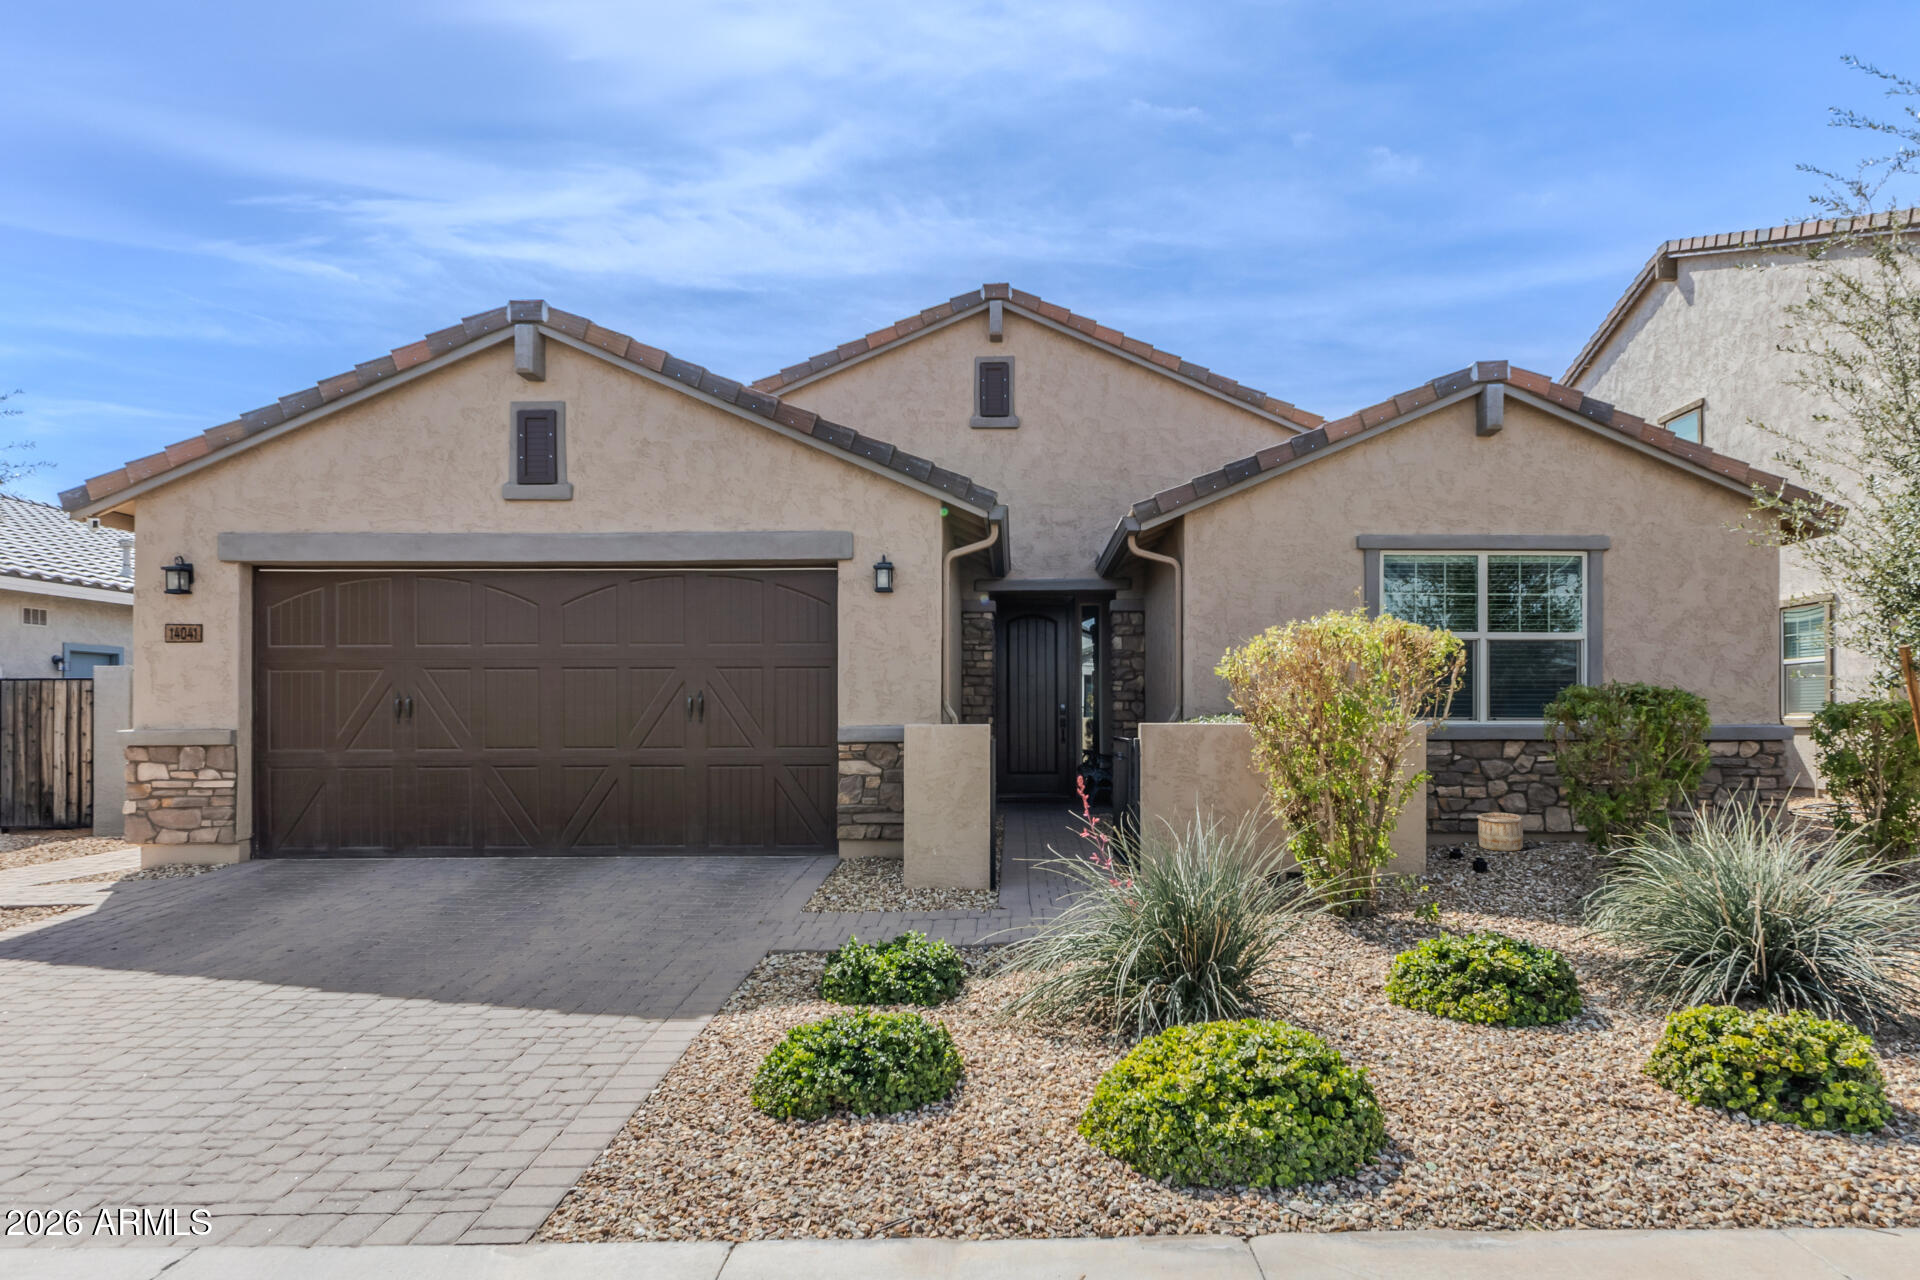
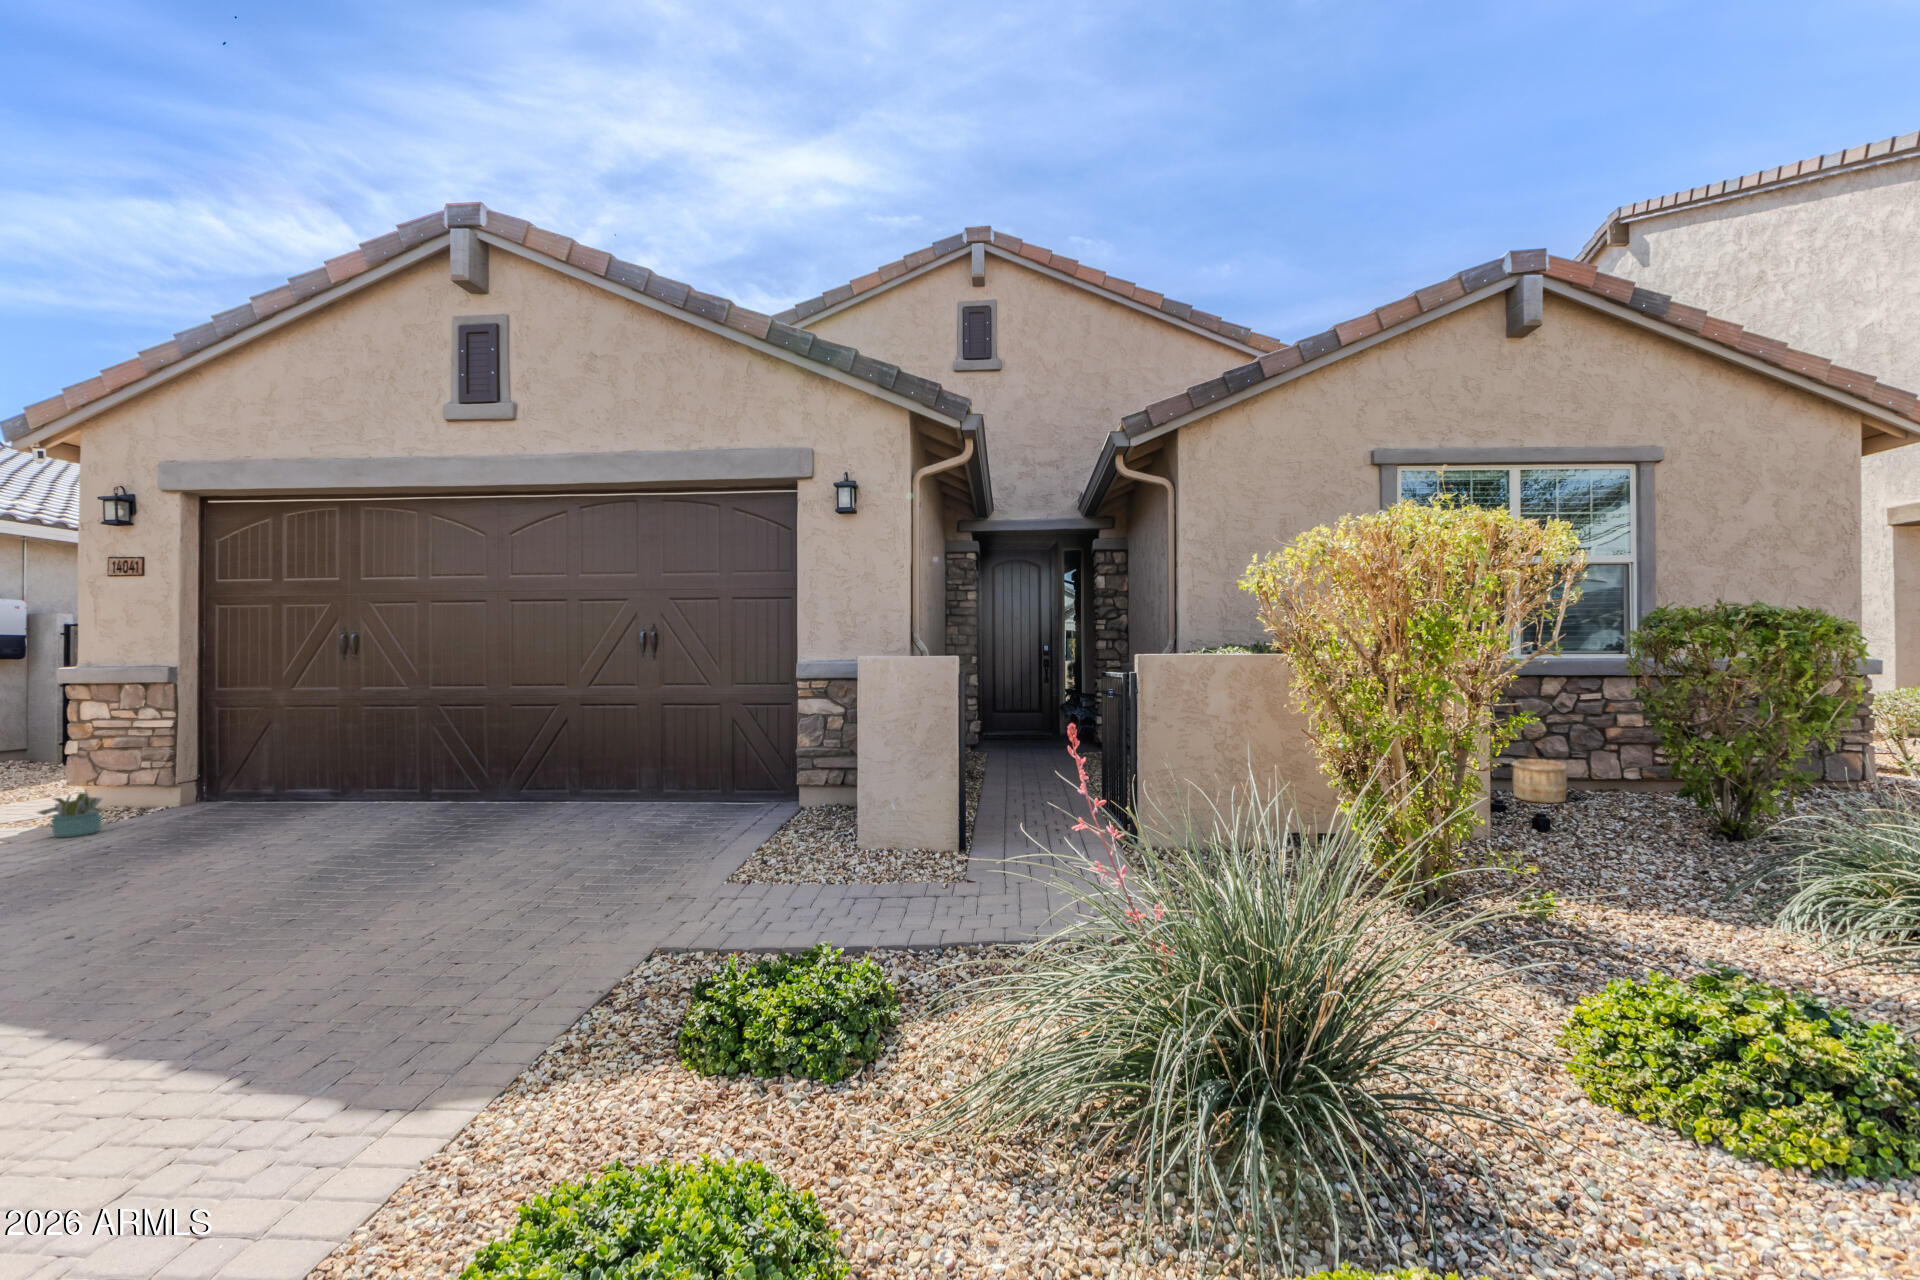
decorative plant: none [171,841,223,881] -> present [38,793,102,838]

